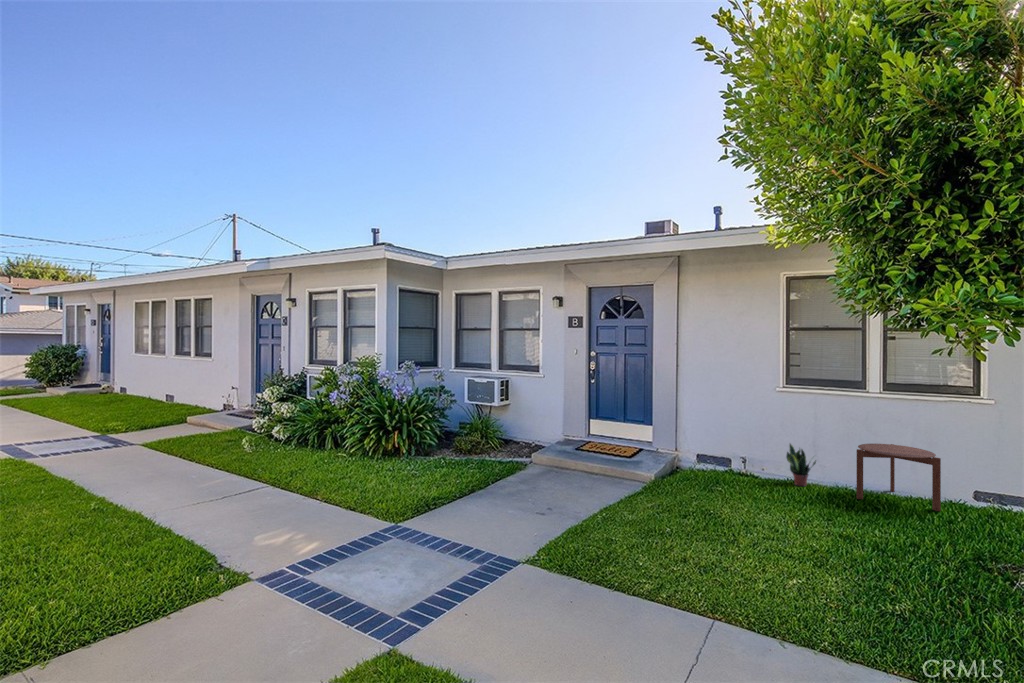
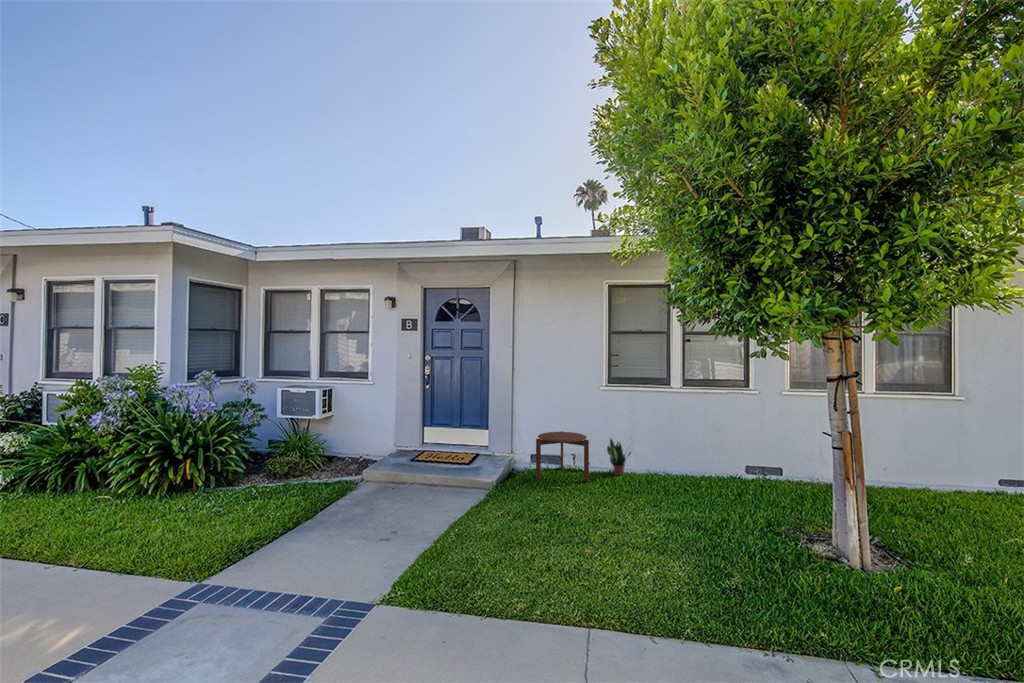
side table: present [856,444,941,511] -> present [536,431,589,481]

